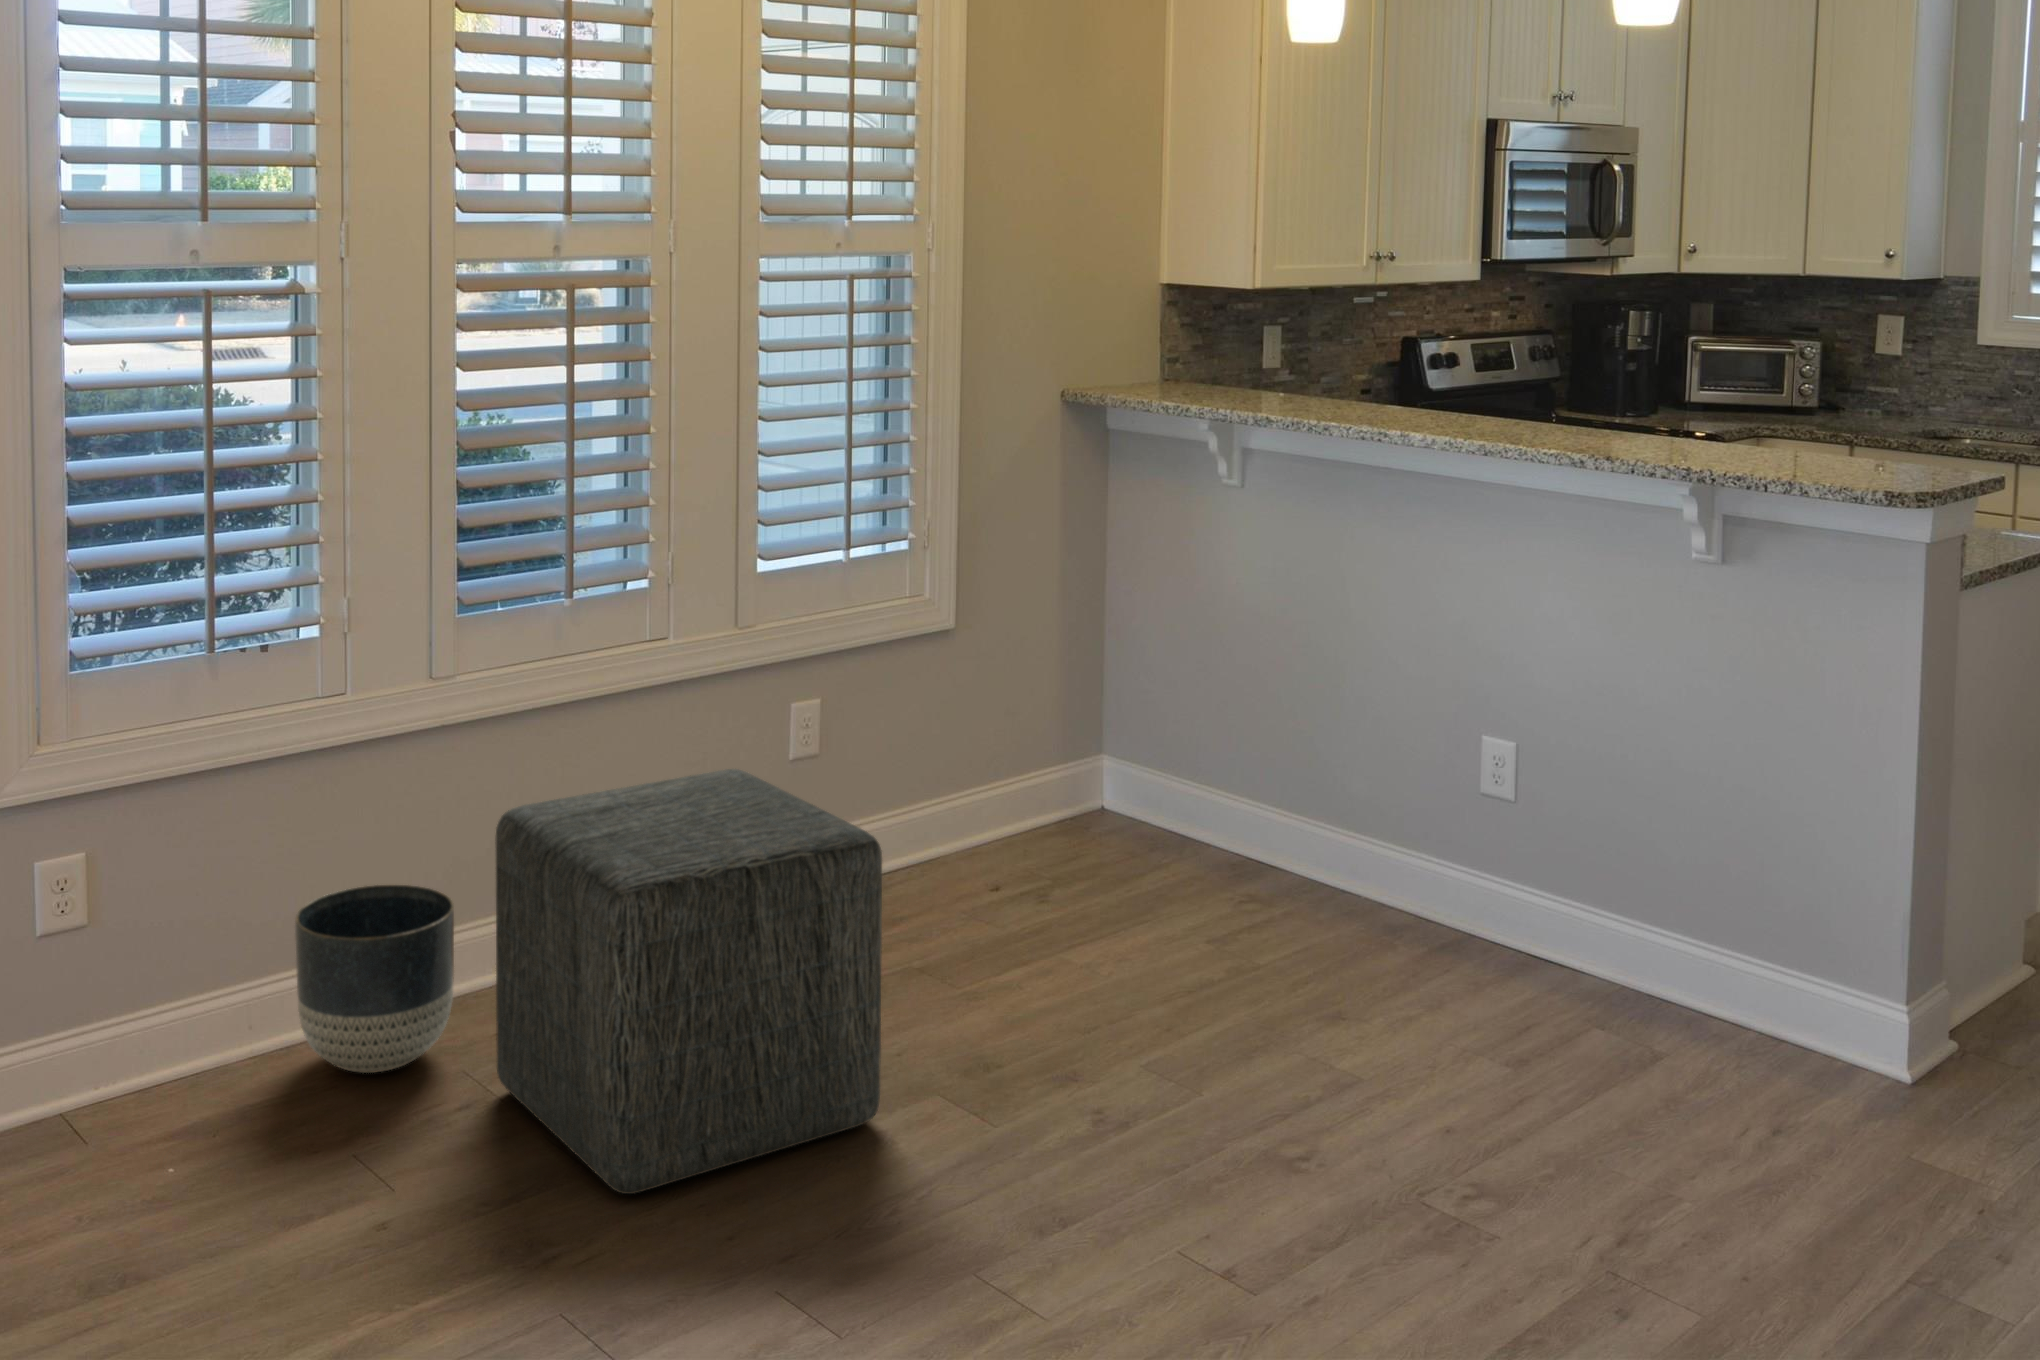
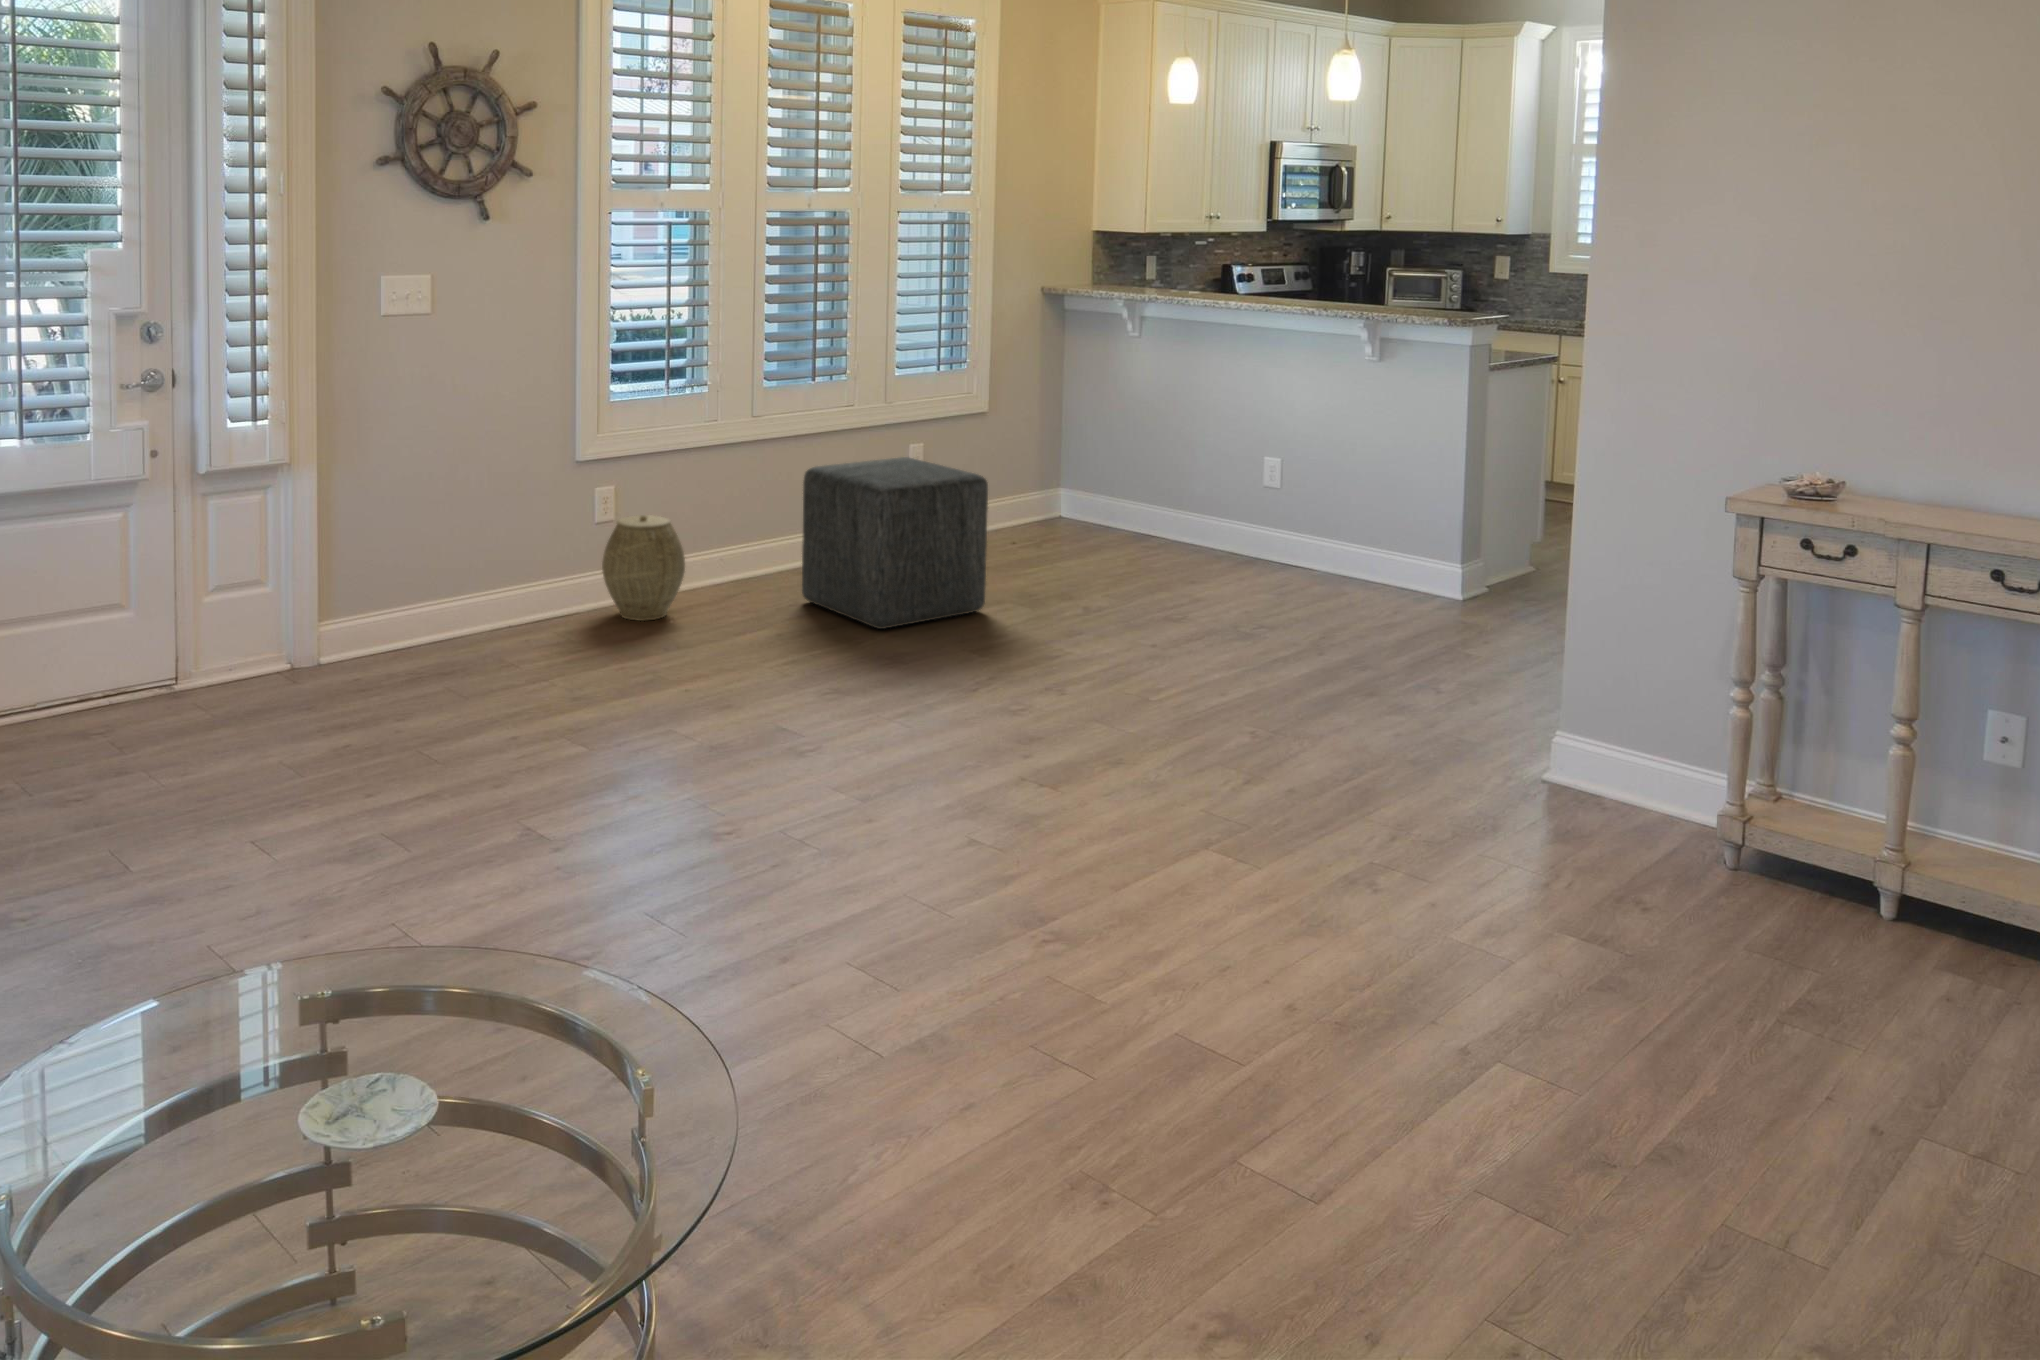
planter: present [295,885,454,1073] -> none [702,513,775,596]
woven basket: none [35,918,226,1163] -> present [602,515,685,621]

